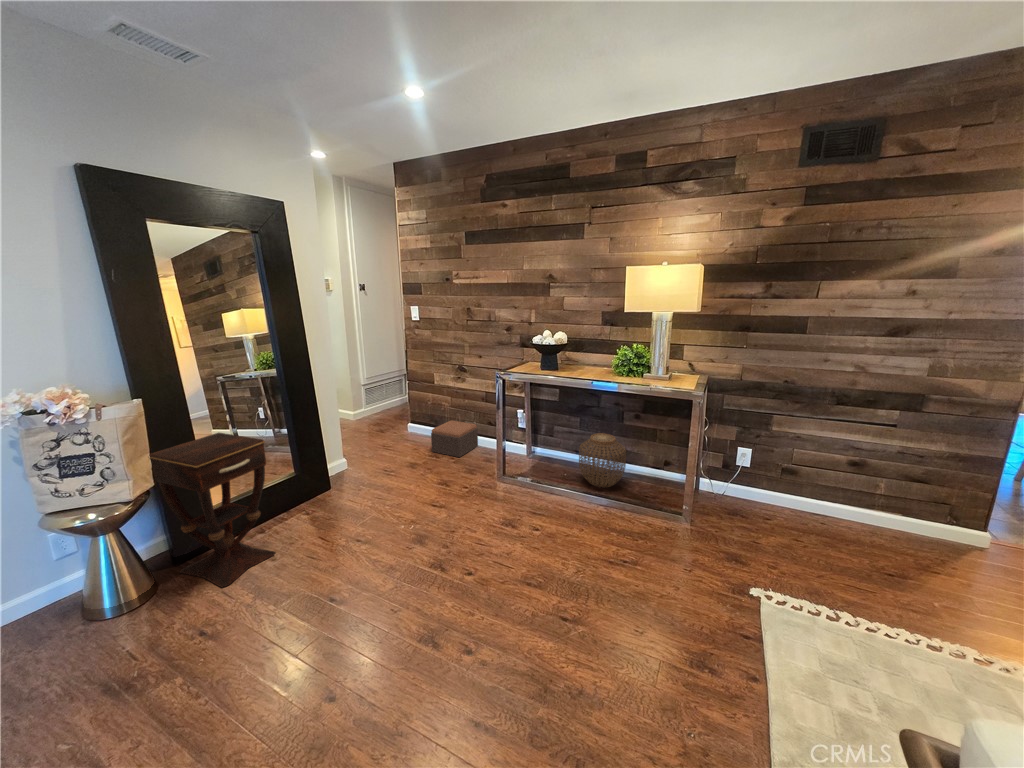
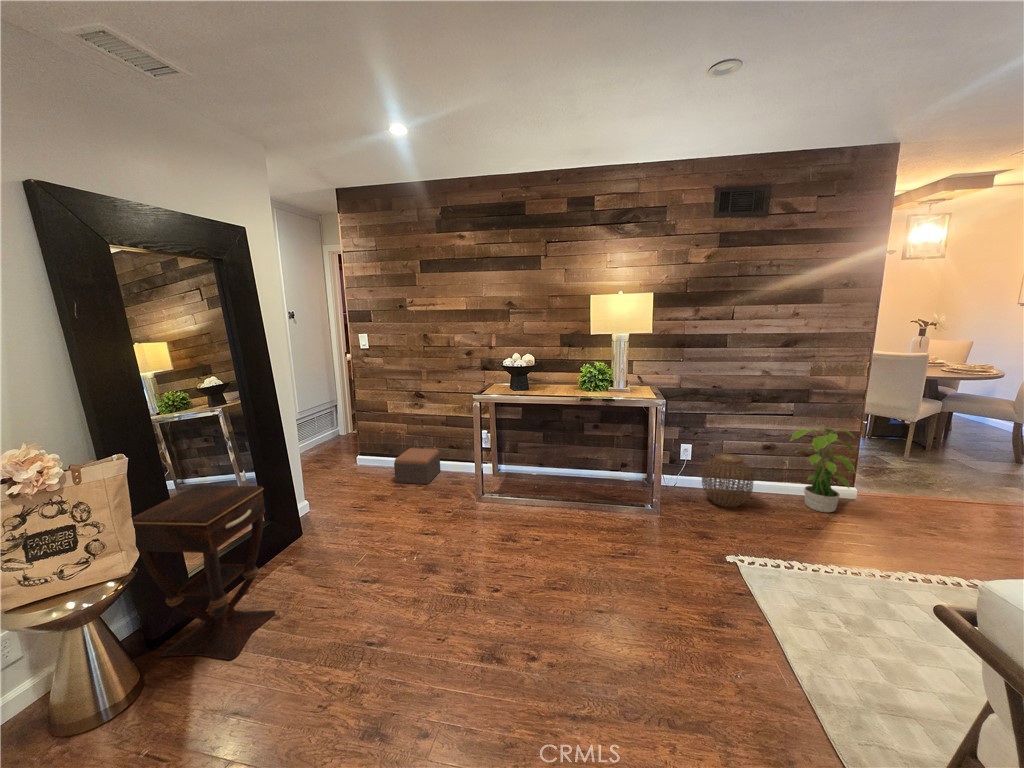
woven basket: present [579,433,626,487] -> present [702,453,754,507]
potted plant: none [883,440,986,560] -> present [790,427,855,512]

